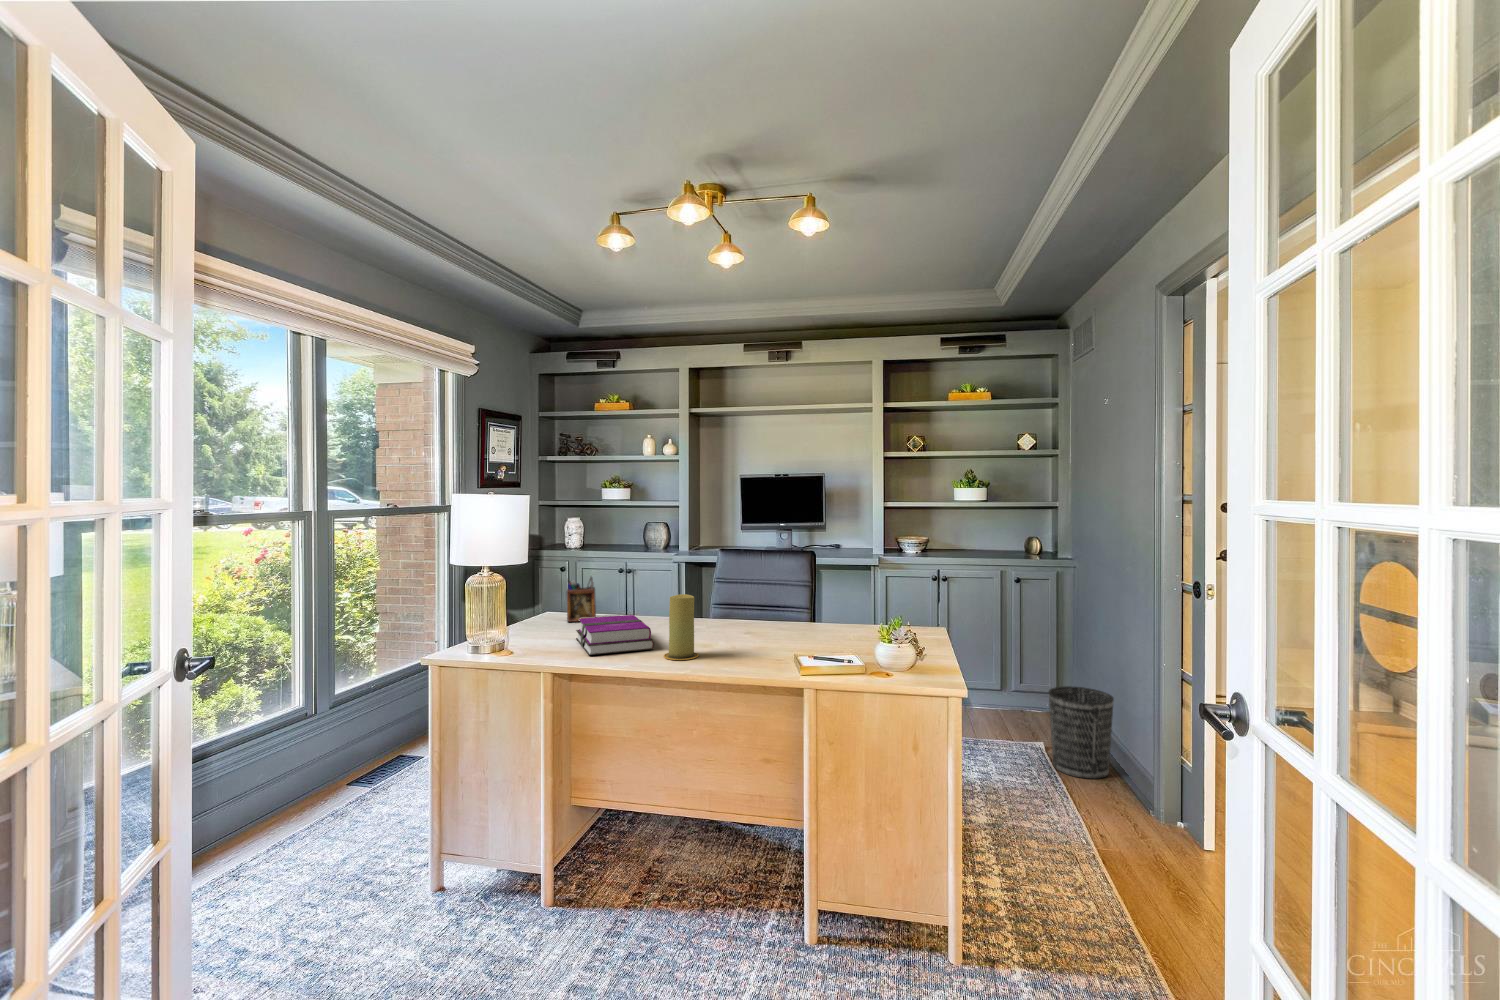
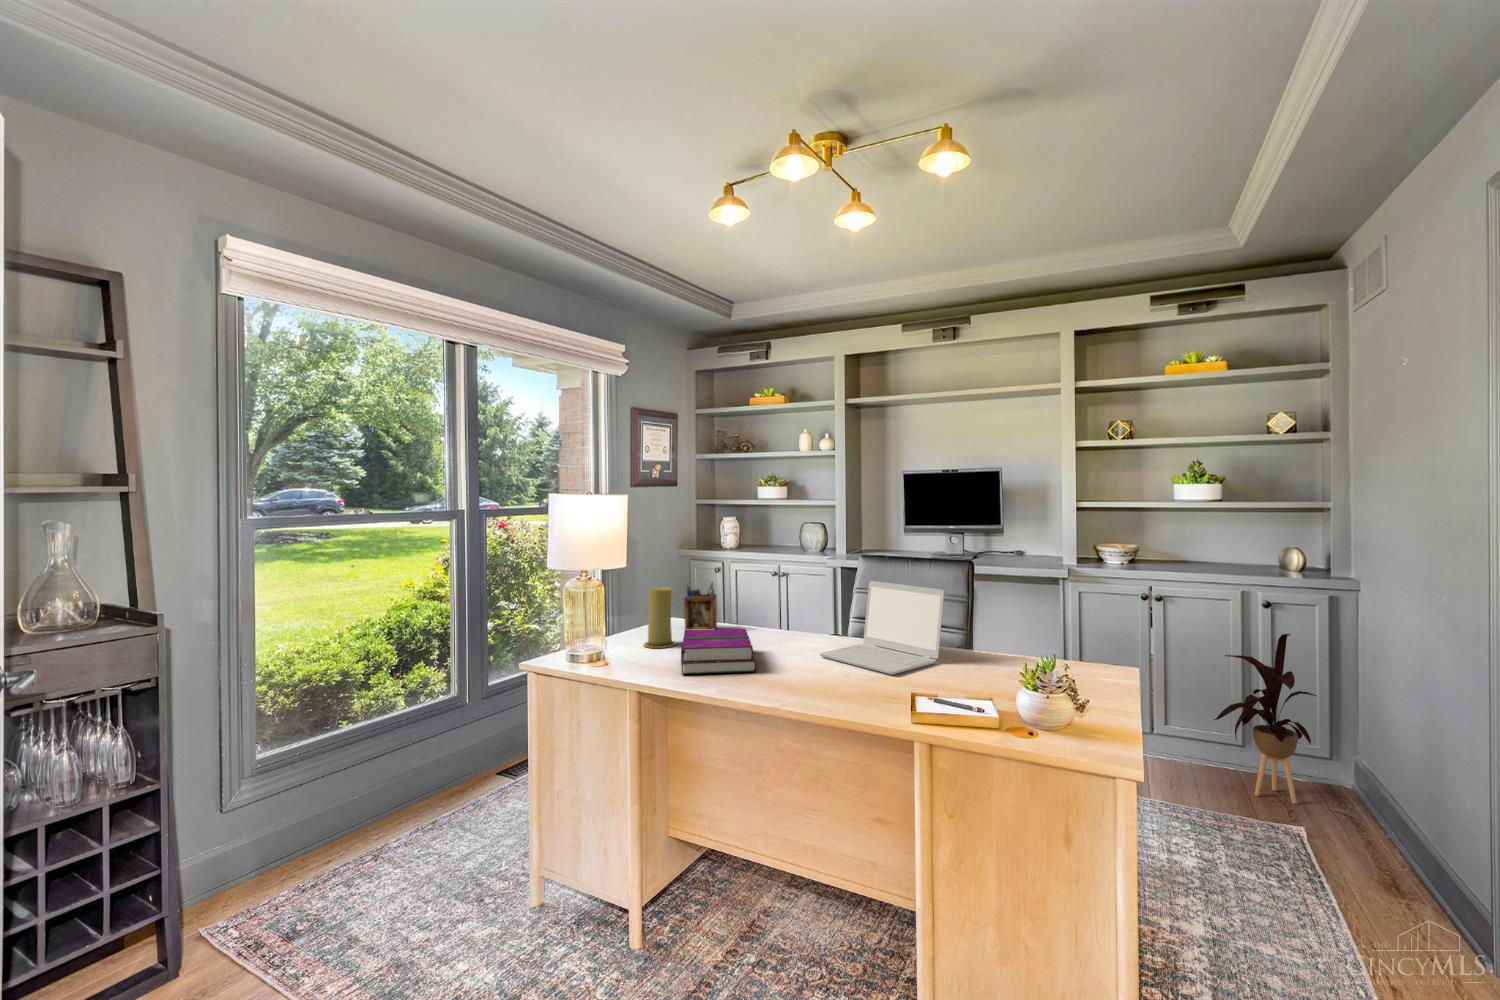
laptop: none [702,569,803,644] -> present [820,581,944,675]
candle: present [664,594,699,660] -> present [644,587,676,648]
house plant: none [985,601,1054,730] -> present [1214,634,1317,804]
wastebasket: present [1049,686,1114,779] -> none [1307,753,1415,890]

